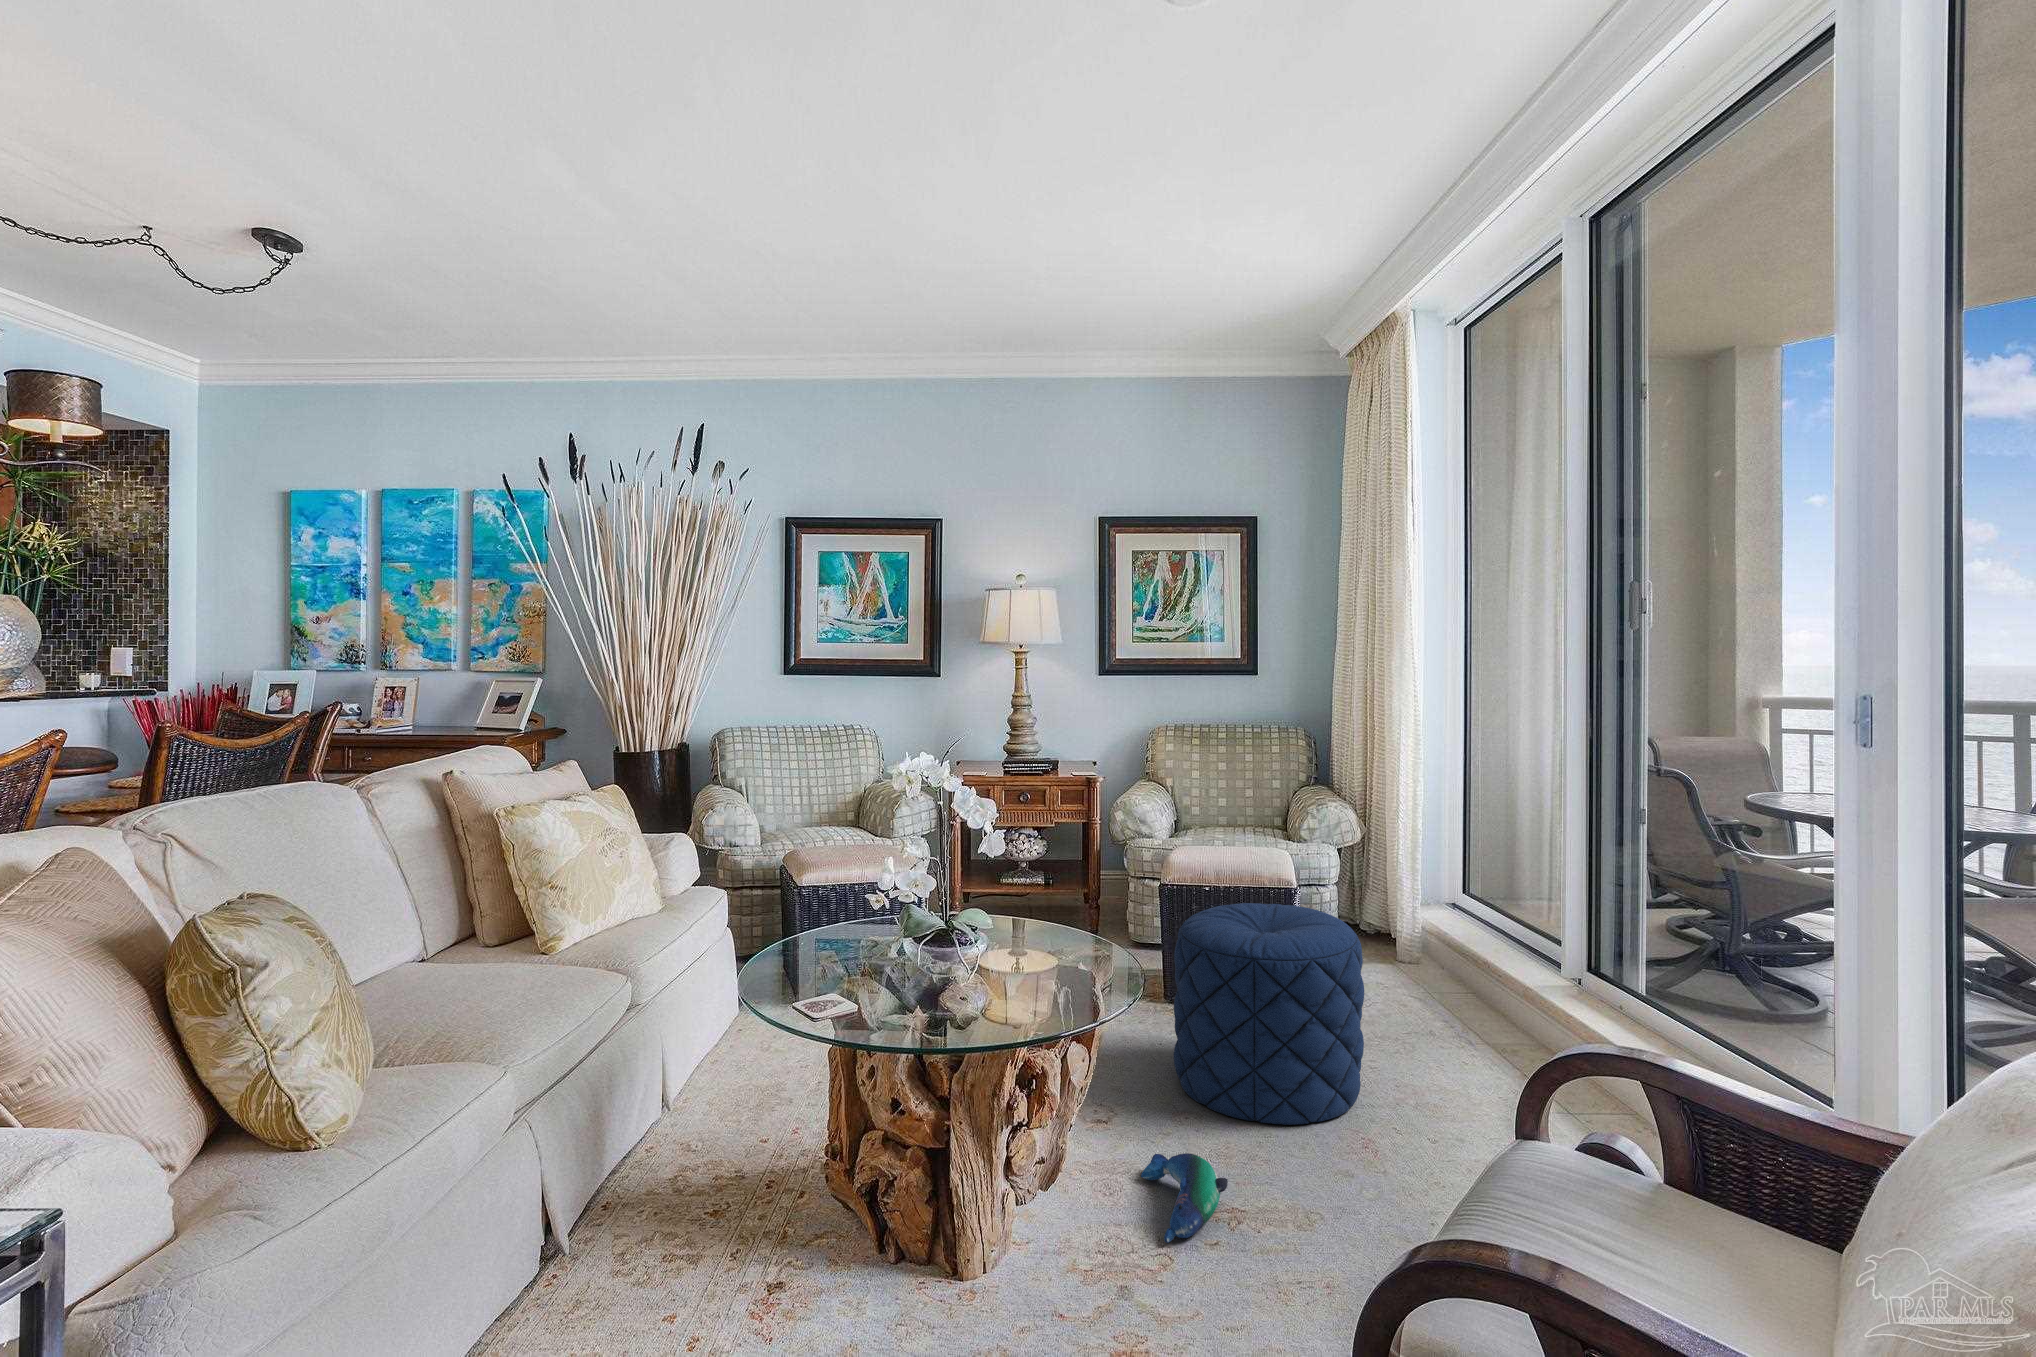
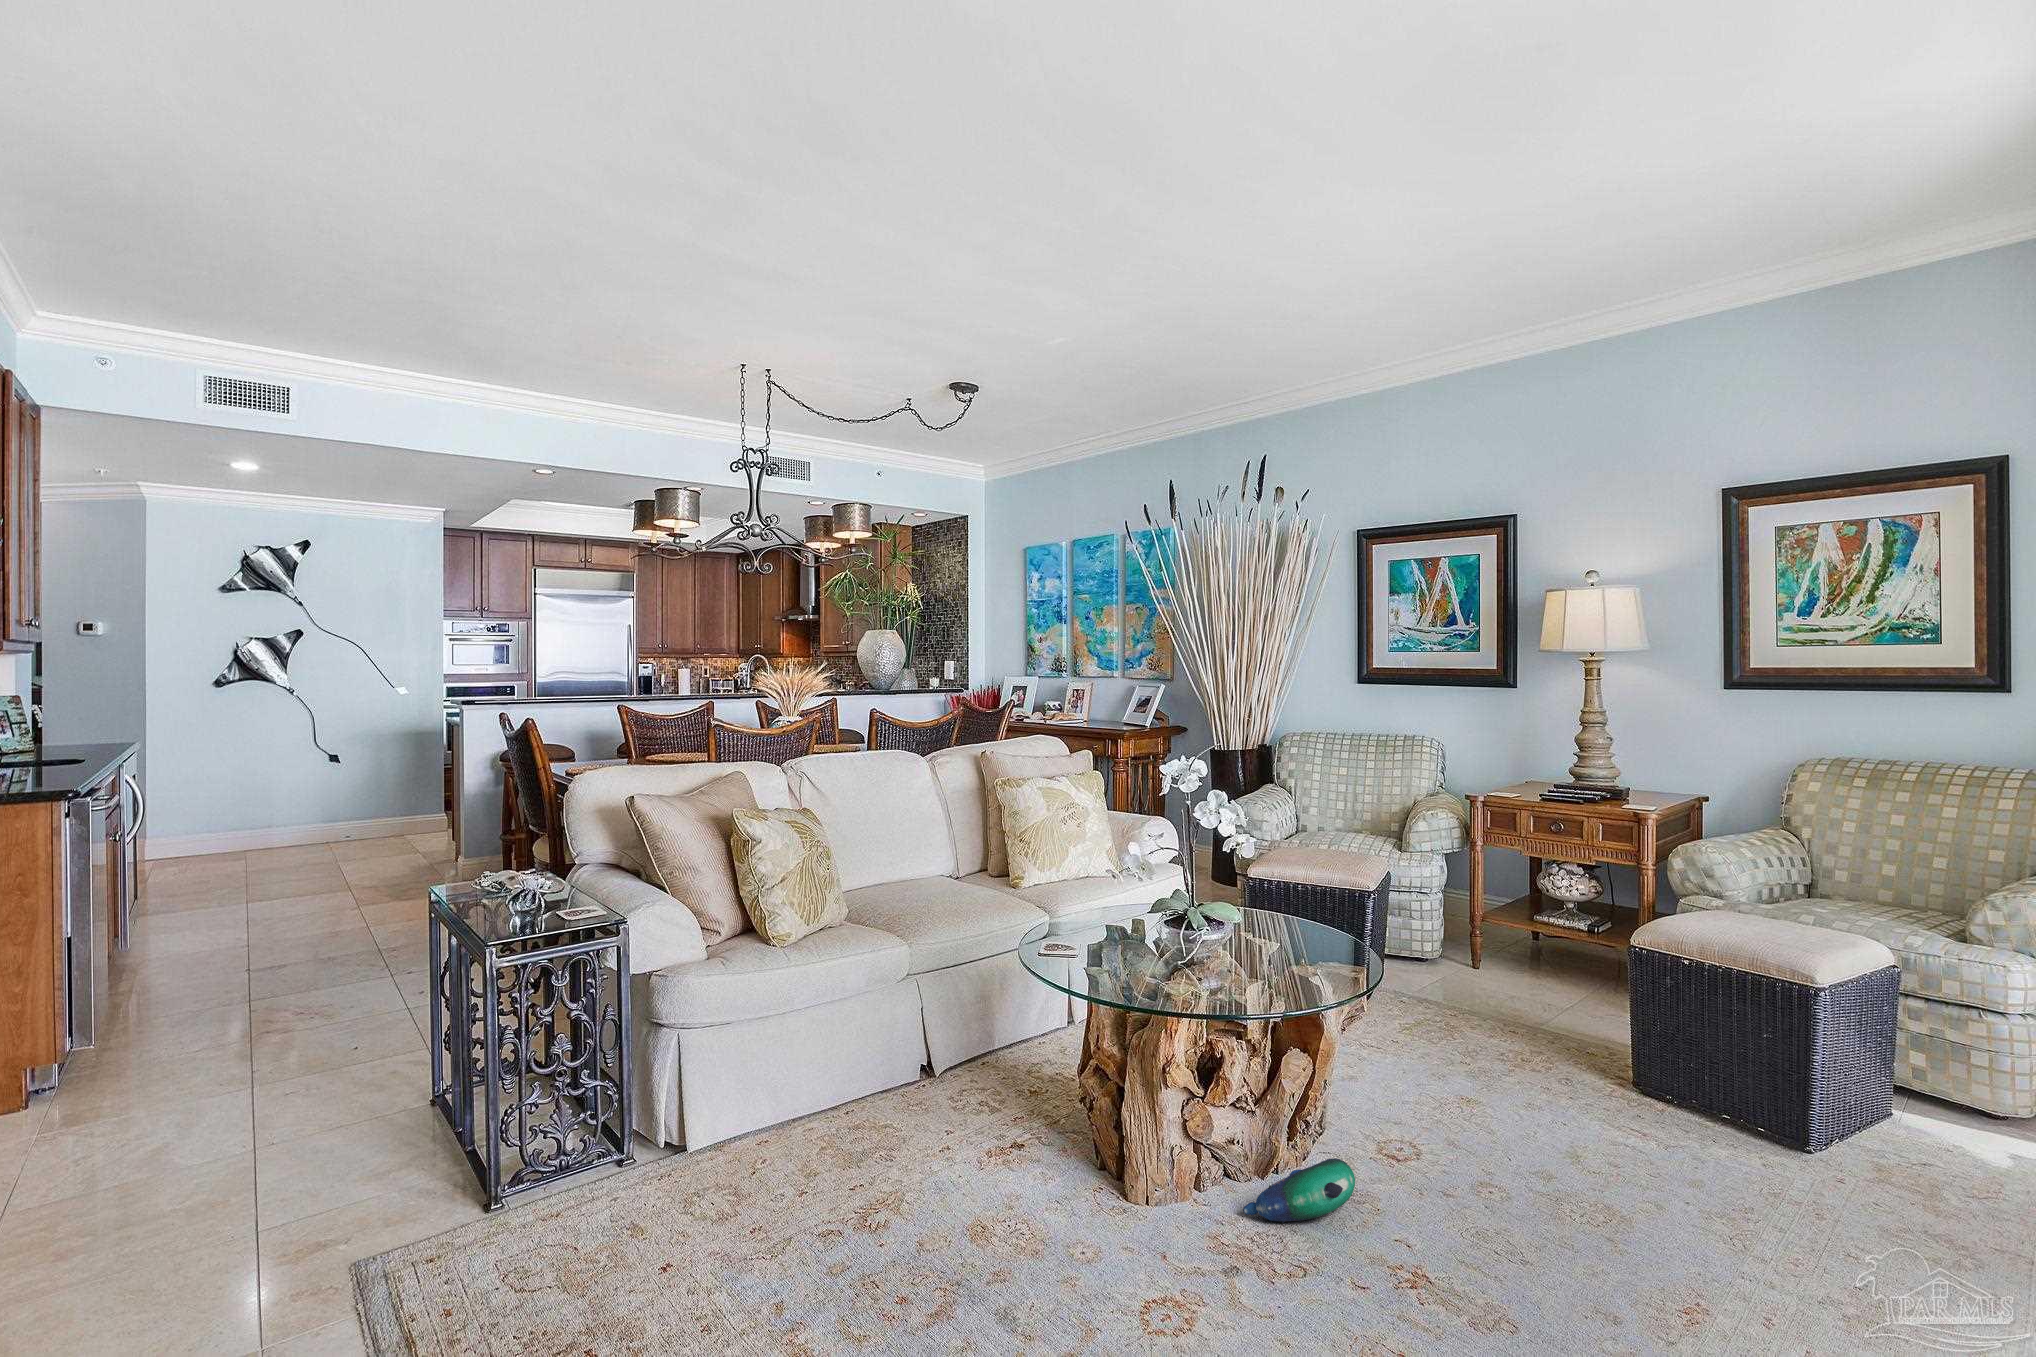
pouf: present [1174,903,1364,1125] -> none [1480,948,1752,1238]

